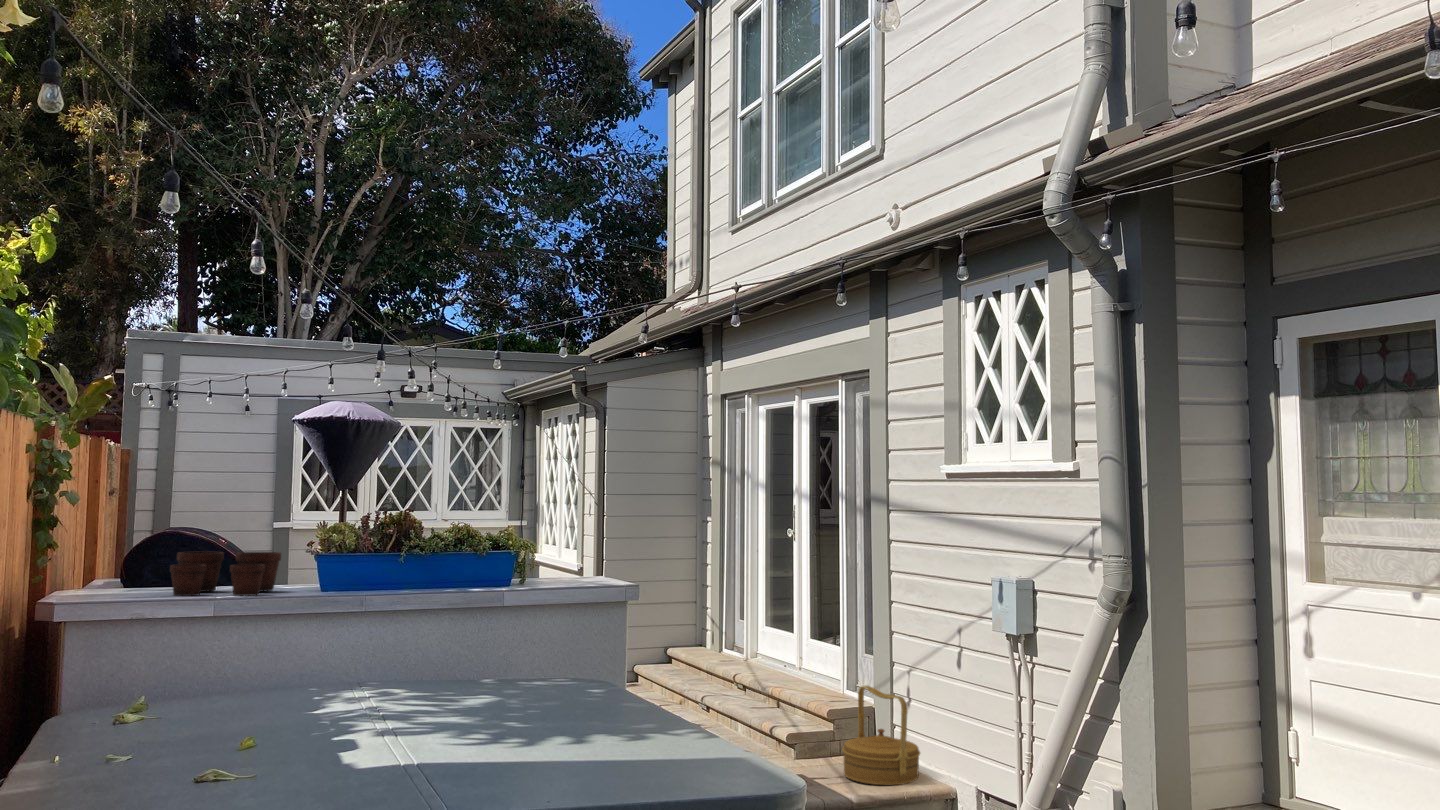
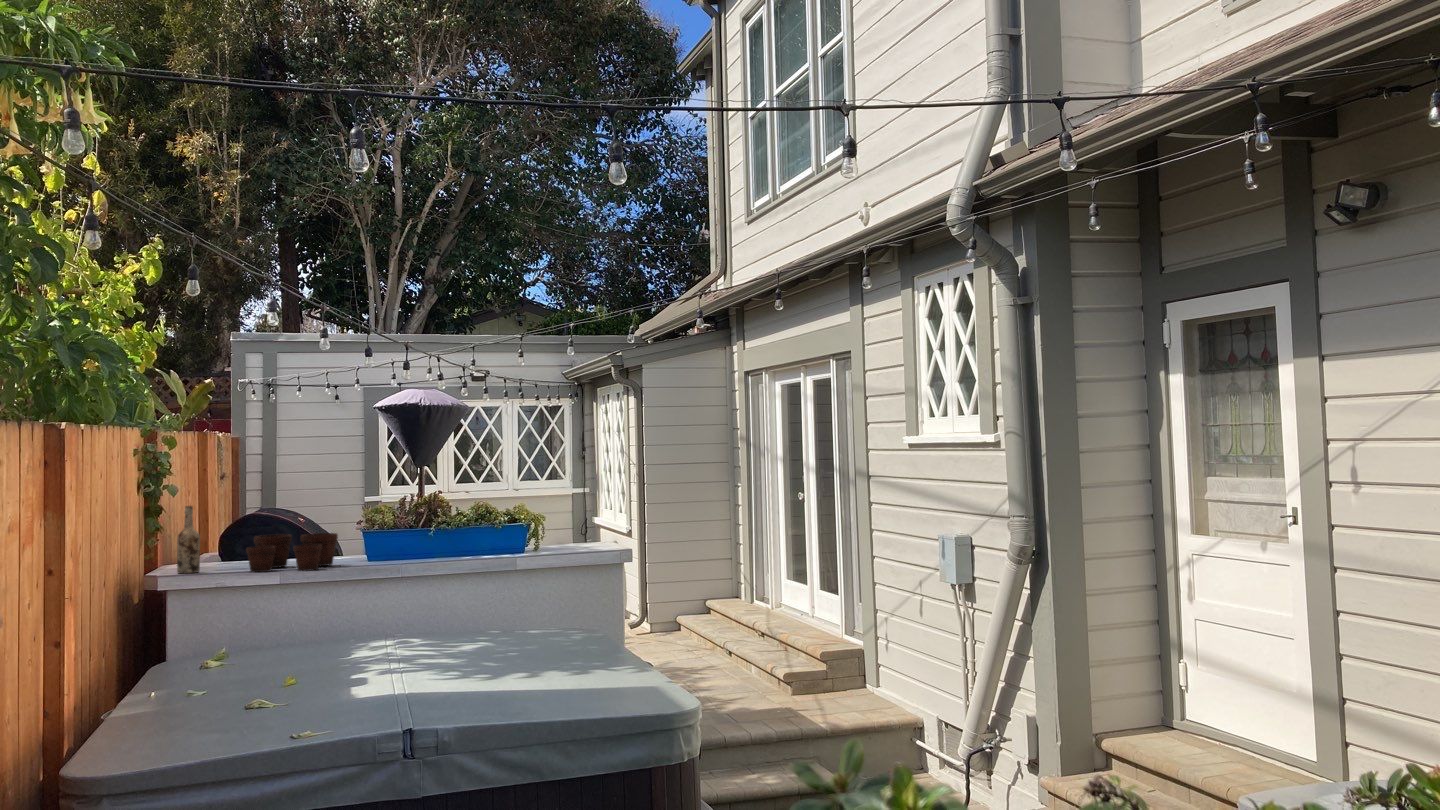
wine bottle: none [79,511,111,595] -> present [177,506,200,574]
woven basket: present [842,686,920,785] -> none [827,630,895,716]

